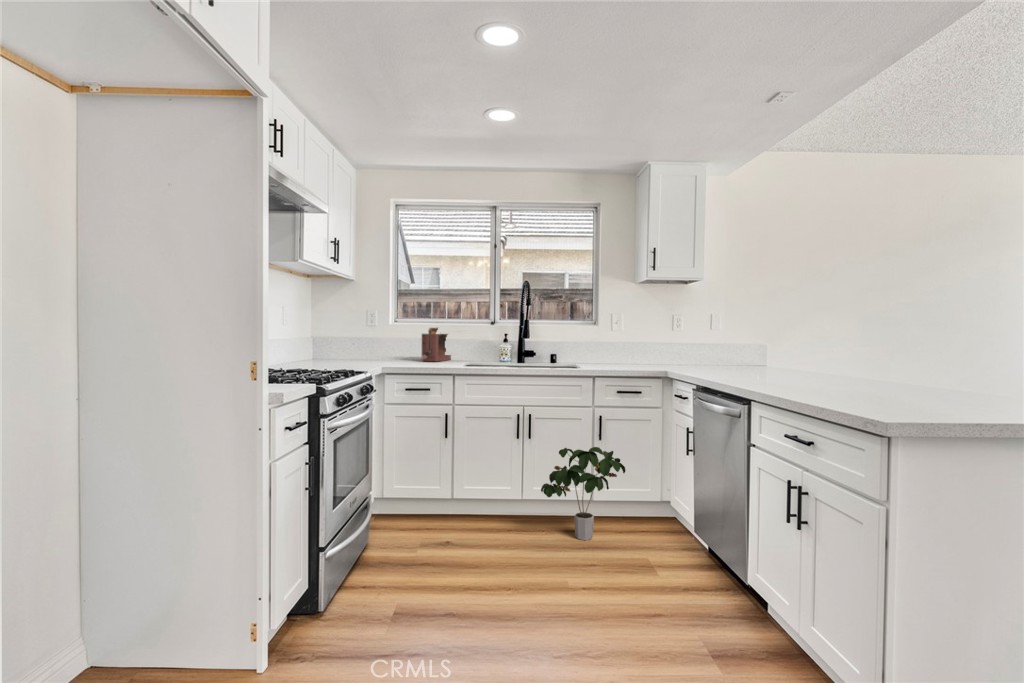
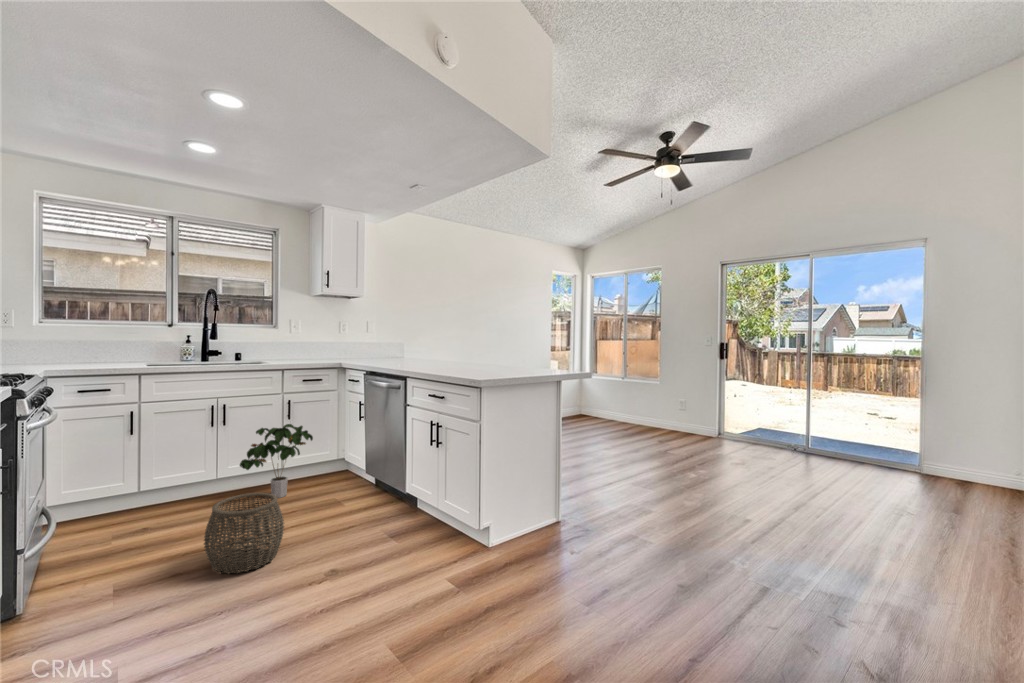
toaster: present [421,328,451,361] -> none [83,329,118,363]
woven basket: none [472,535,561,642] -> present [204,493,284,574]

